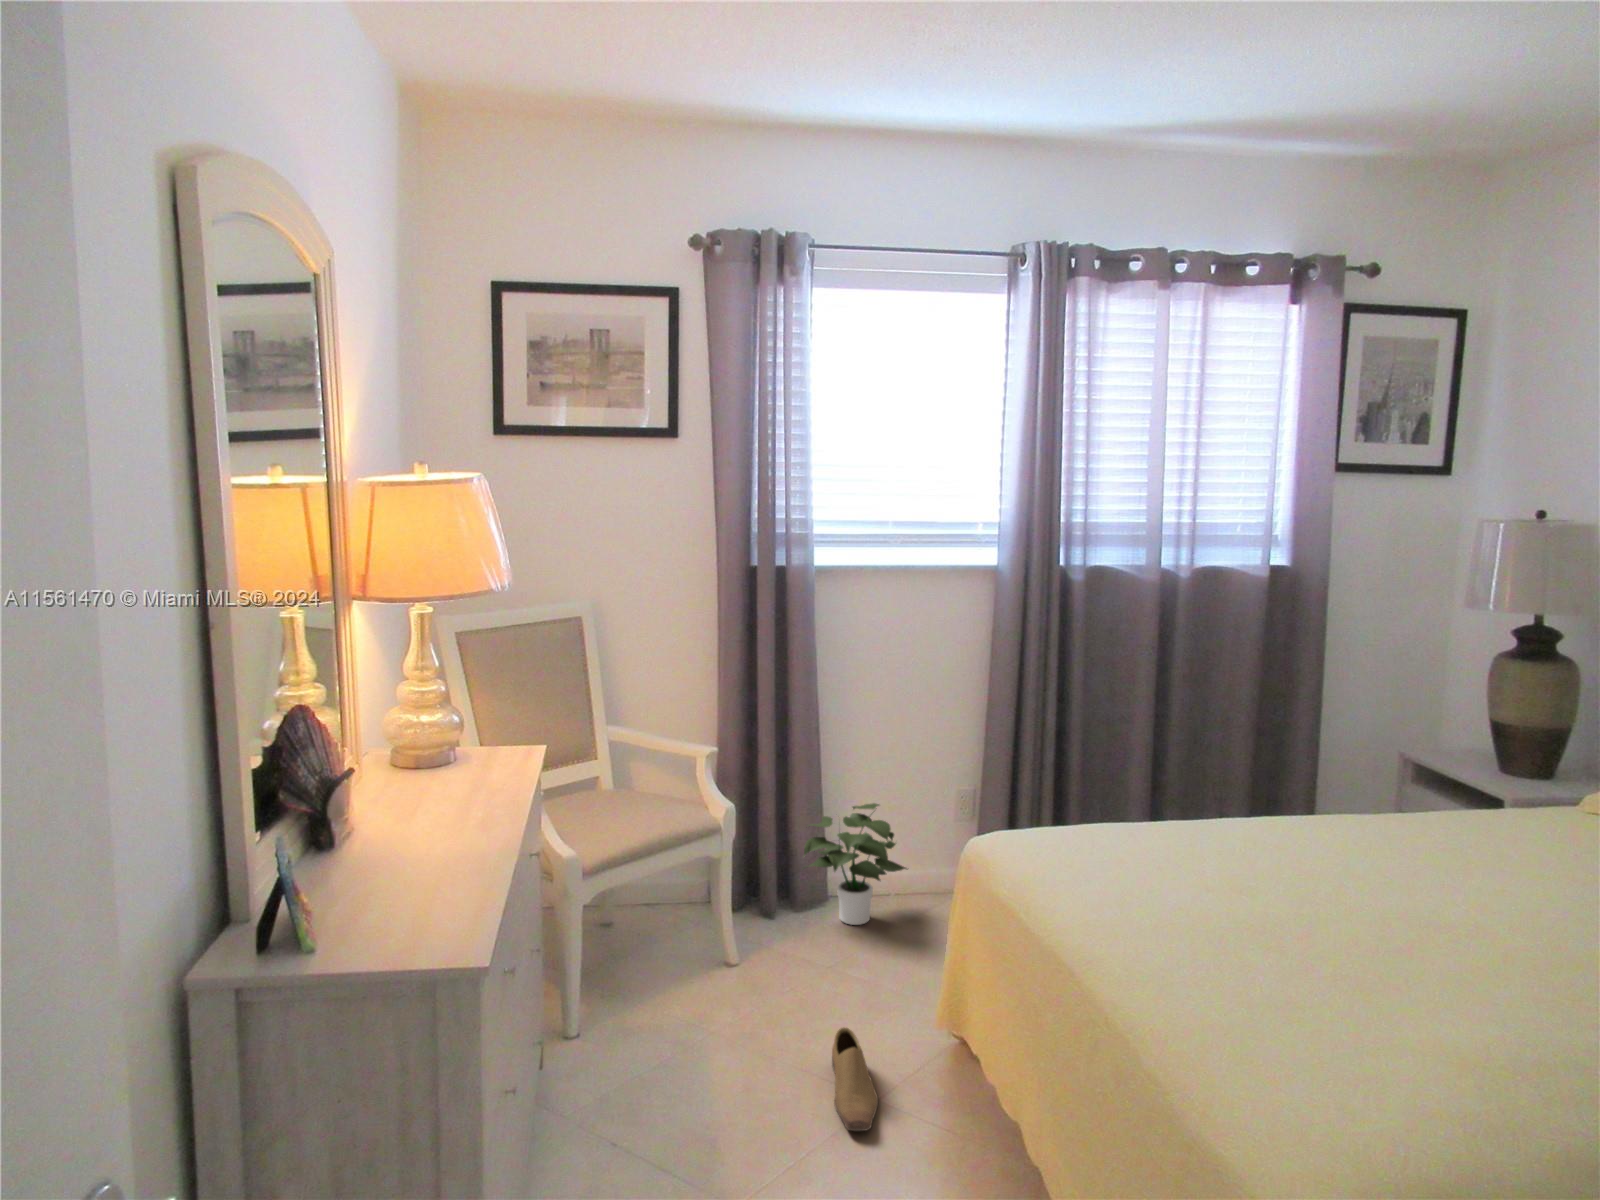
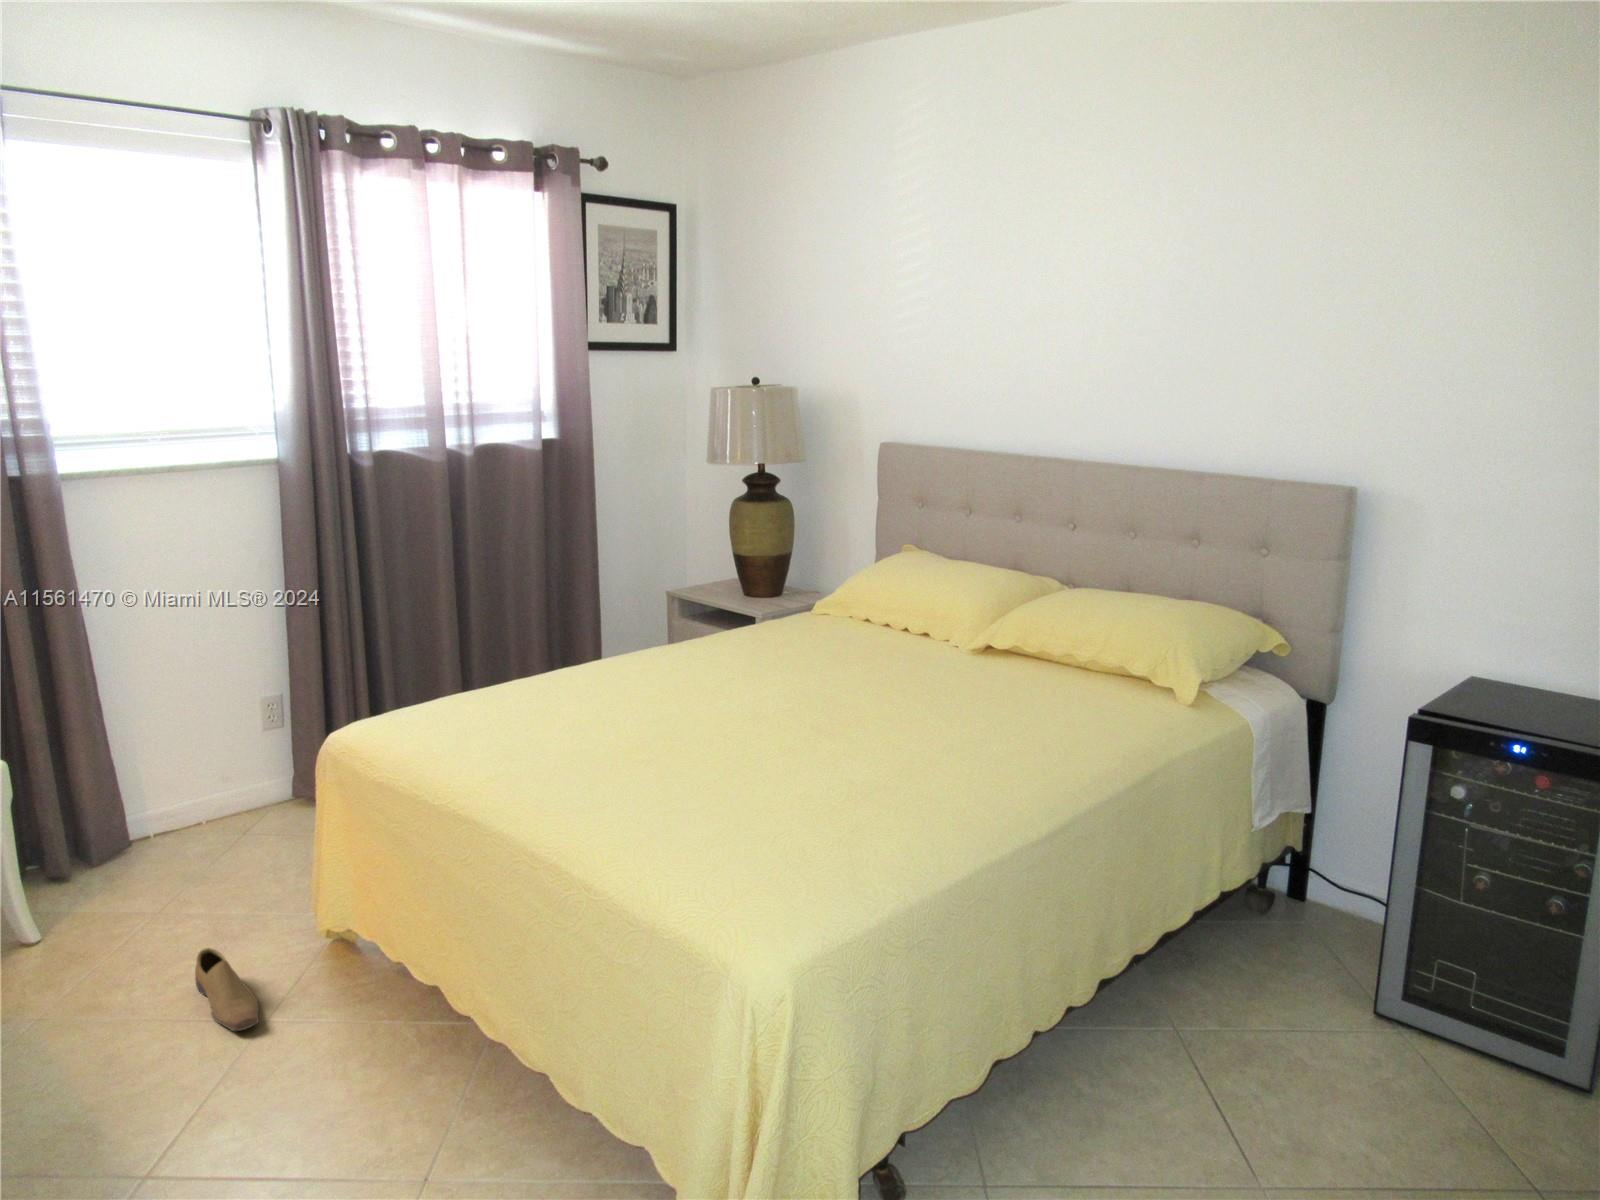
potted plant: present [803,803,906,925] -> none [84,729,225,861]

